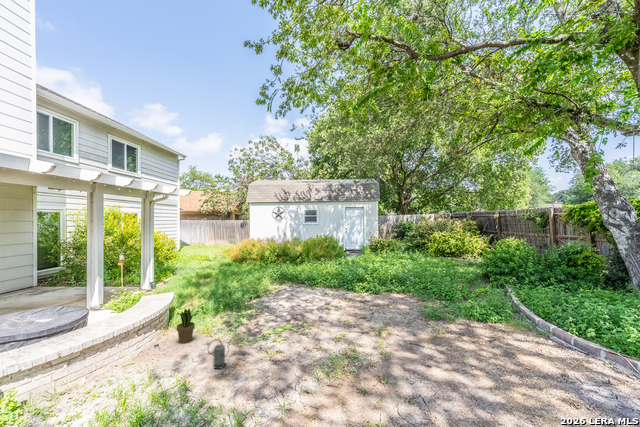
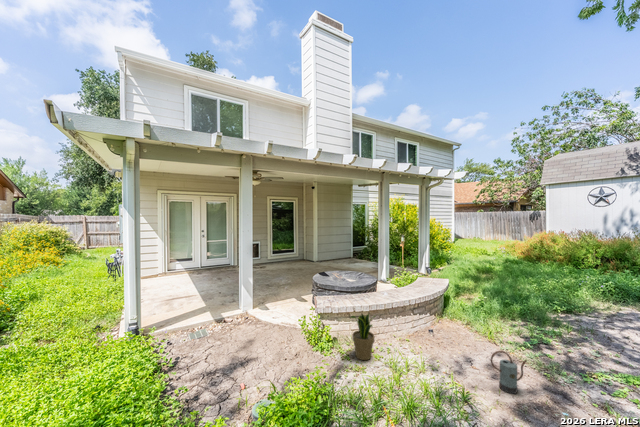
potted plant: present [177,309,196,343] -> present [350,314,375,360]

